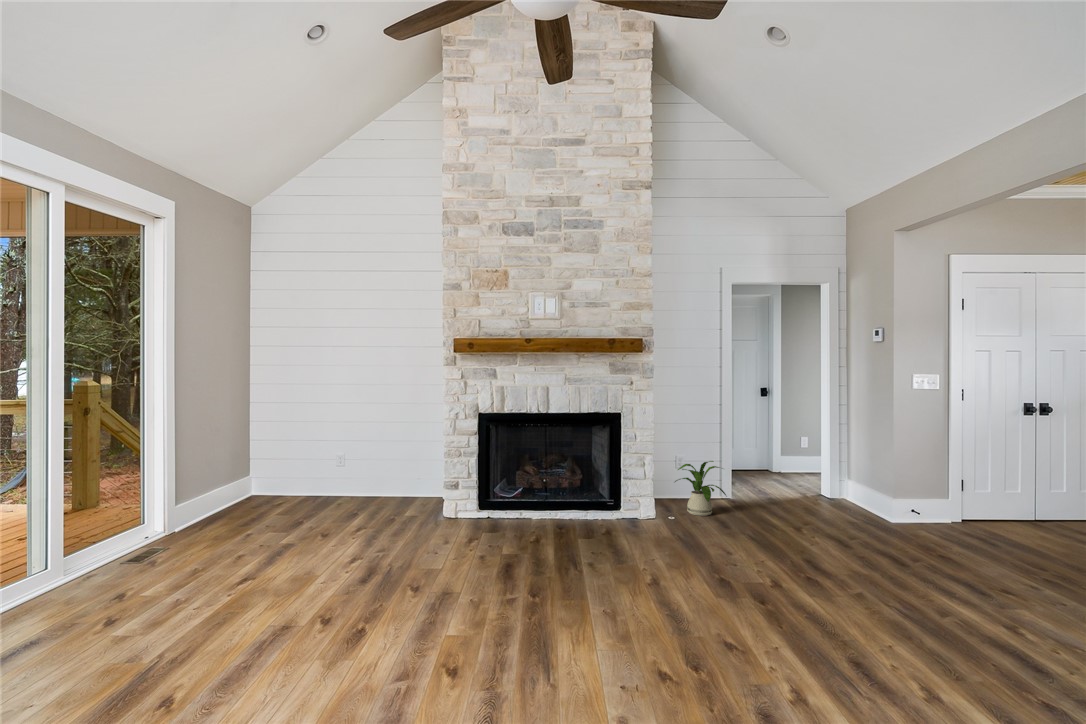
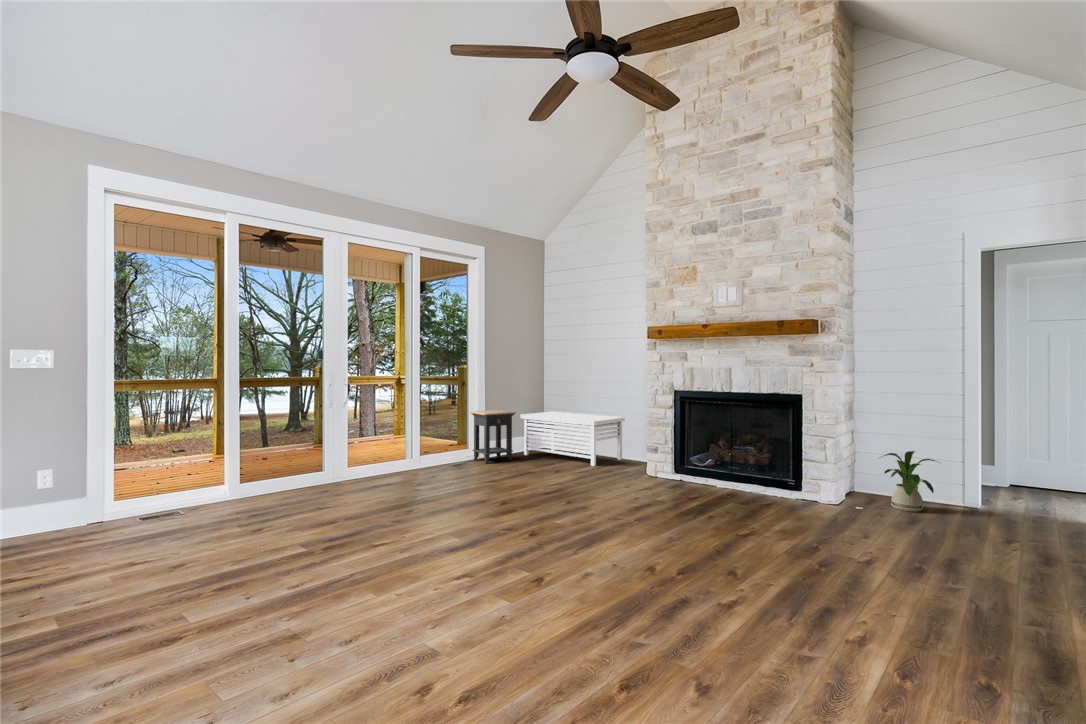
storage bench: none [231,445,386,516] -> present [521,412,625,466]
side table: none [152,452,238,541] -> present [470,410,516,464]

